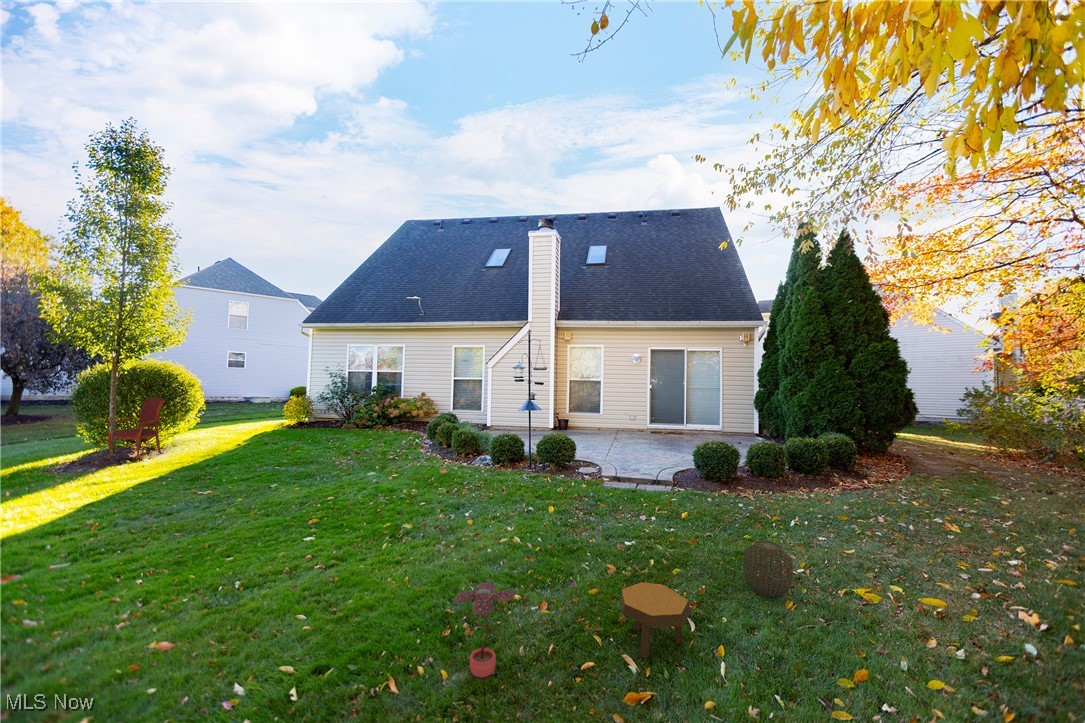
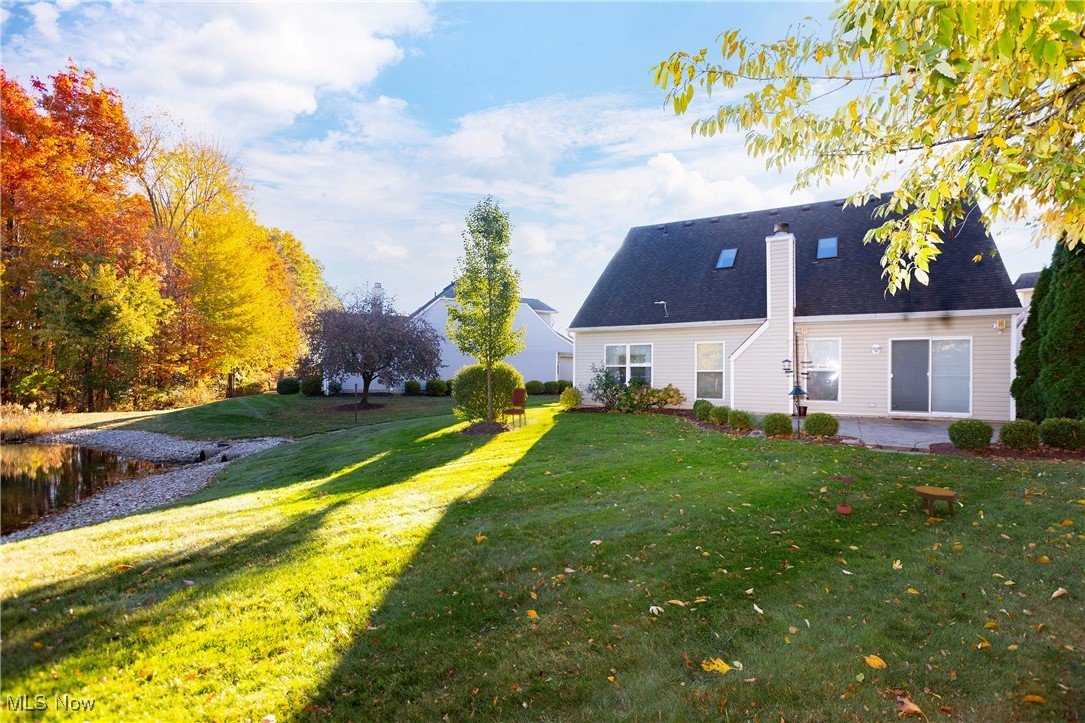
woven basket: present [743,541,793,597] -> none [993,471,1029,502]

